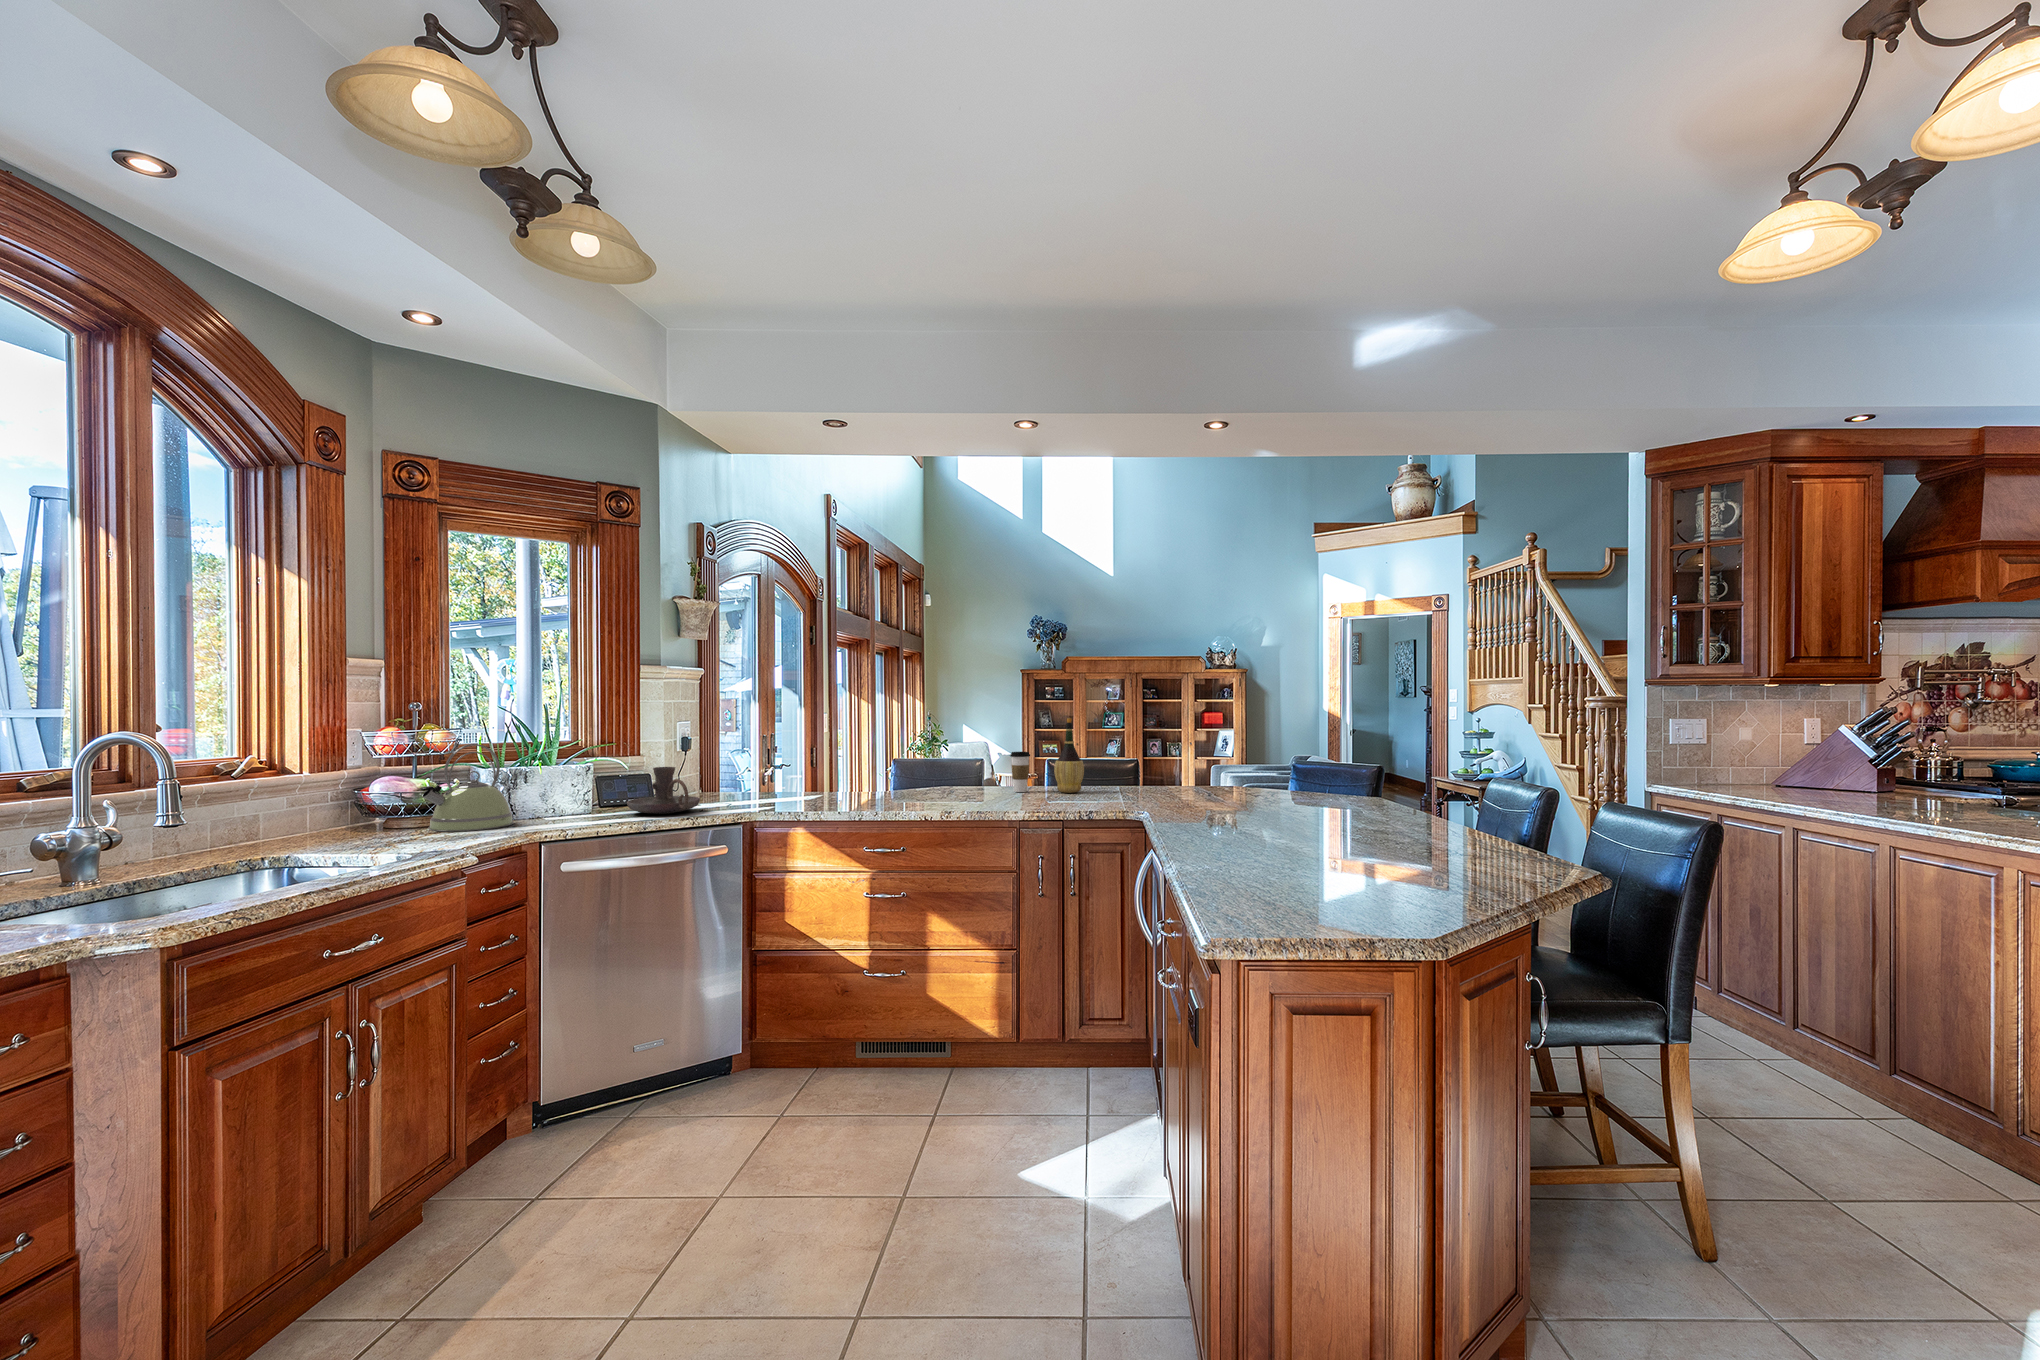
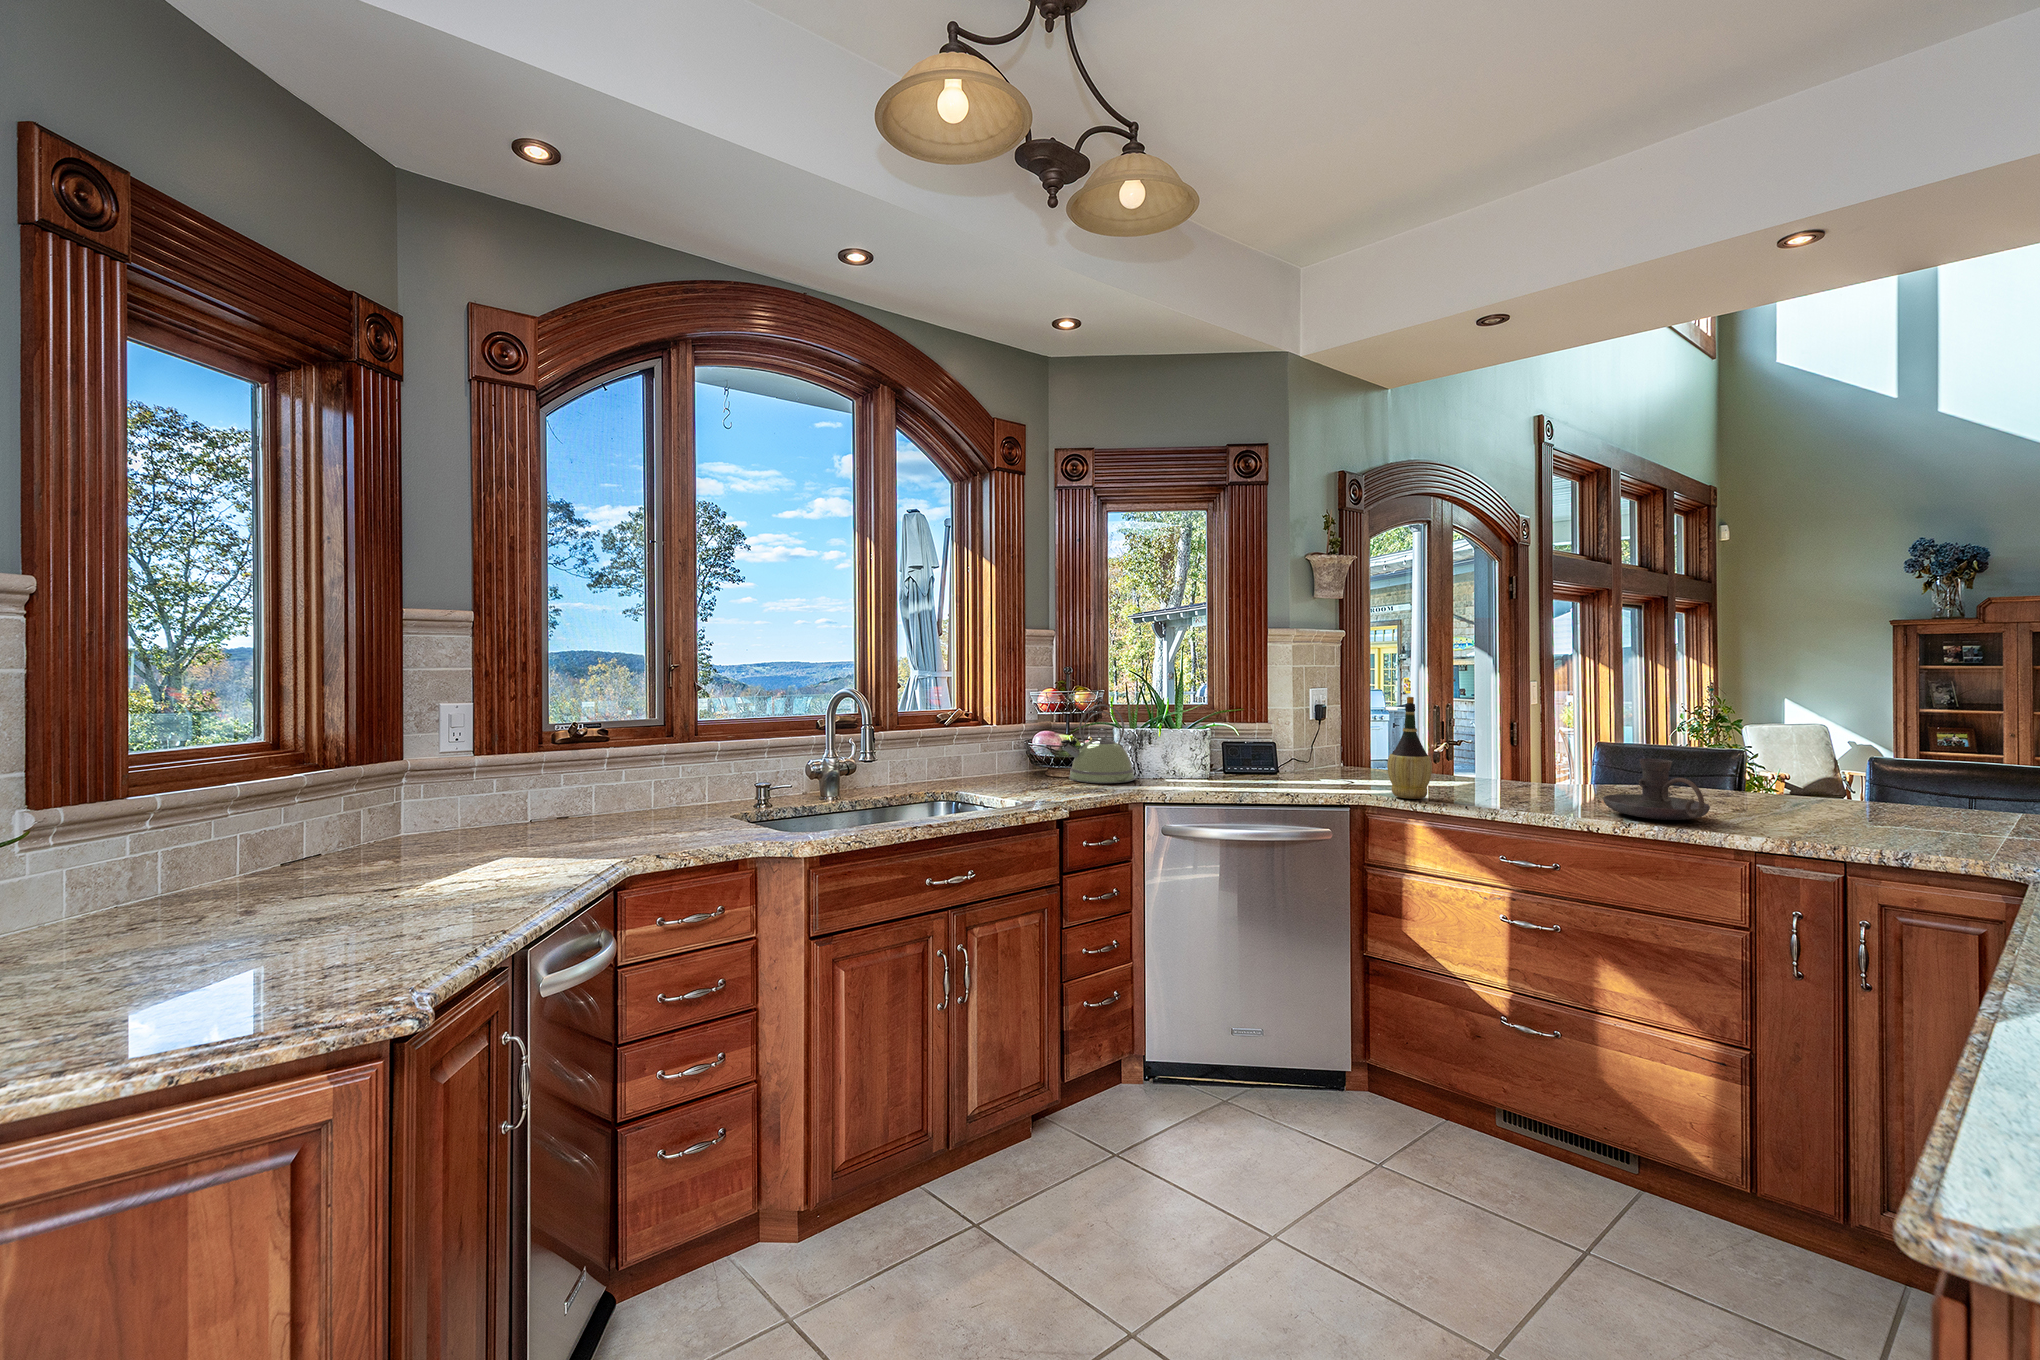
wine bottle: present [1054,718,1084,793] -> present [1387,697,1432,799]
coffee cup: present [1010,752,1030,792] -> none [1775,754,1815,816]
candle holder: present [627,767,700,814] -> present [1603,759,1710,820]

